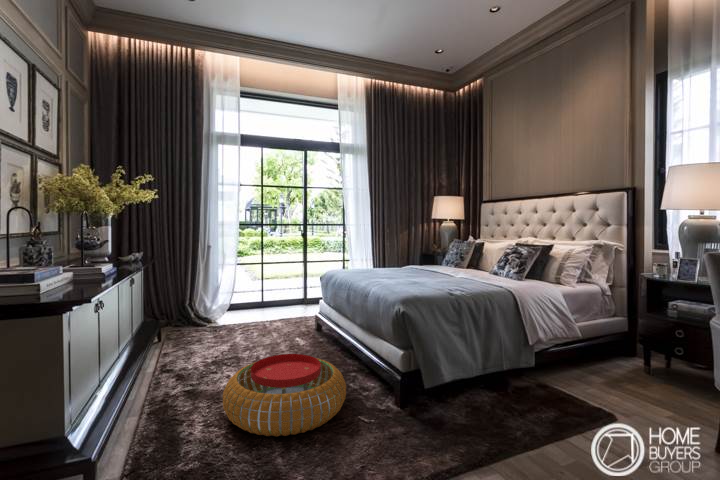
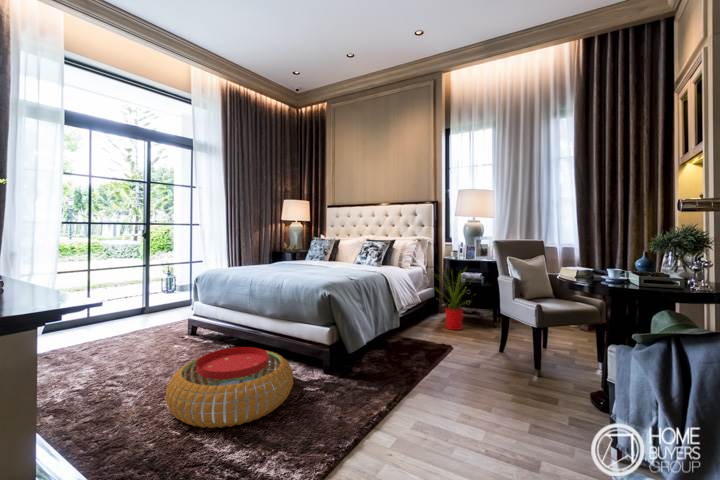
house plant: none [596,285,695,391] -> present [446,278,466,330]

